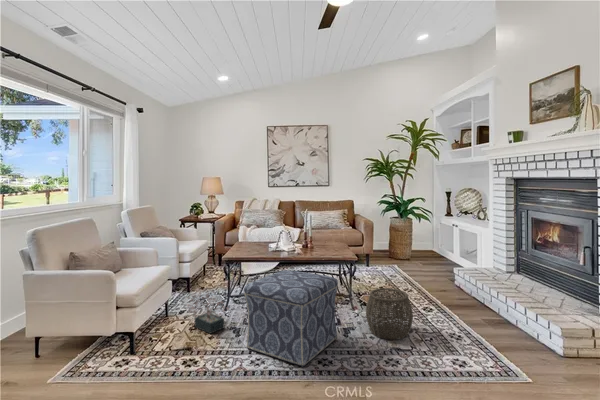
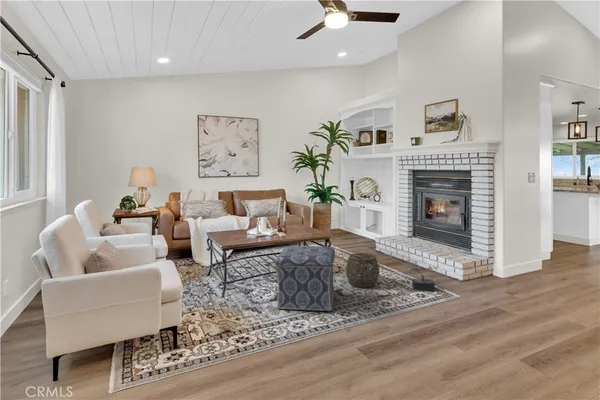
decorative plant: present [187,288,228,333] -> present [403,259,440,291]

